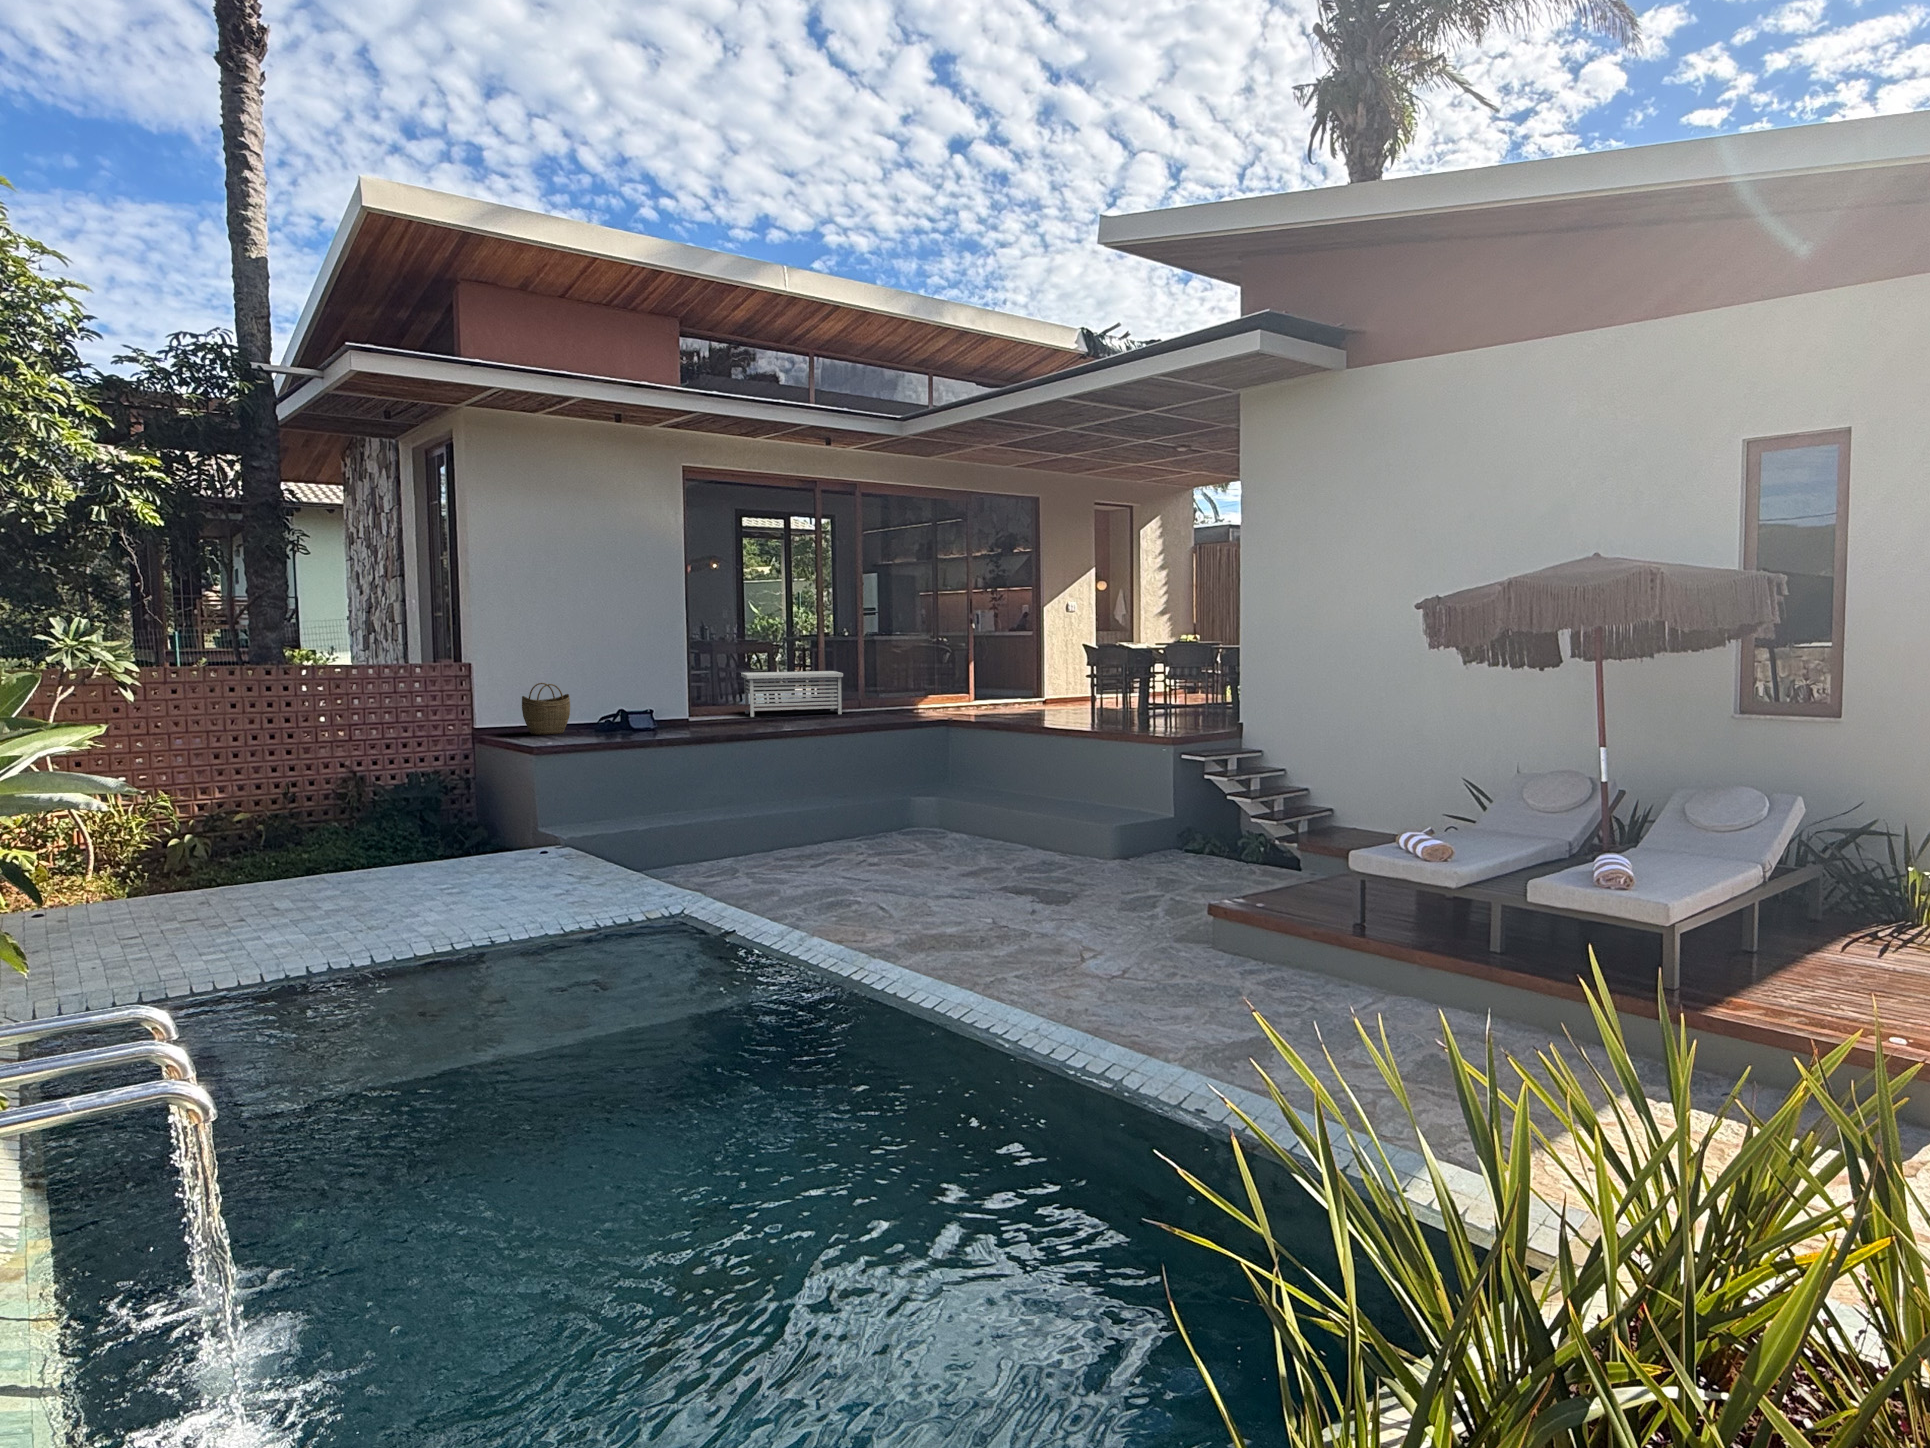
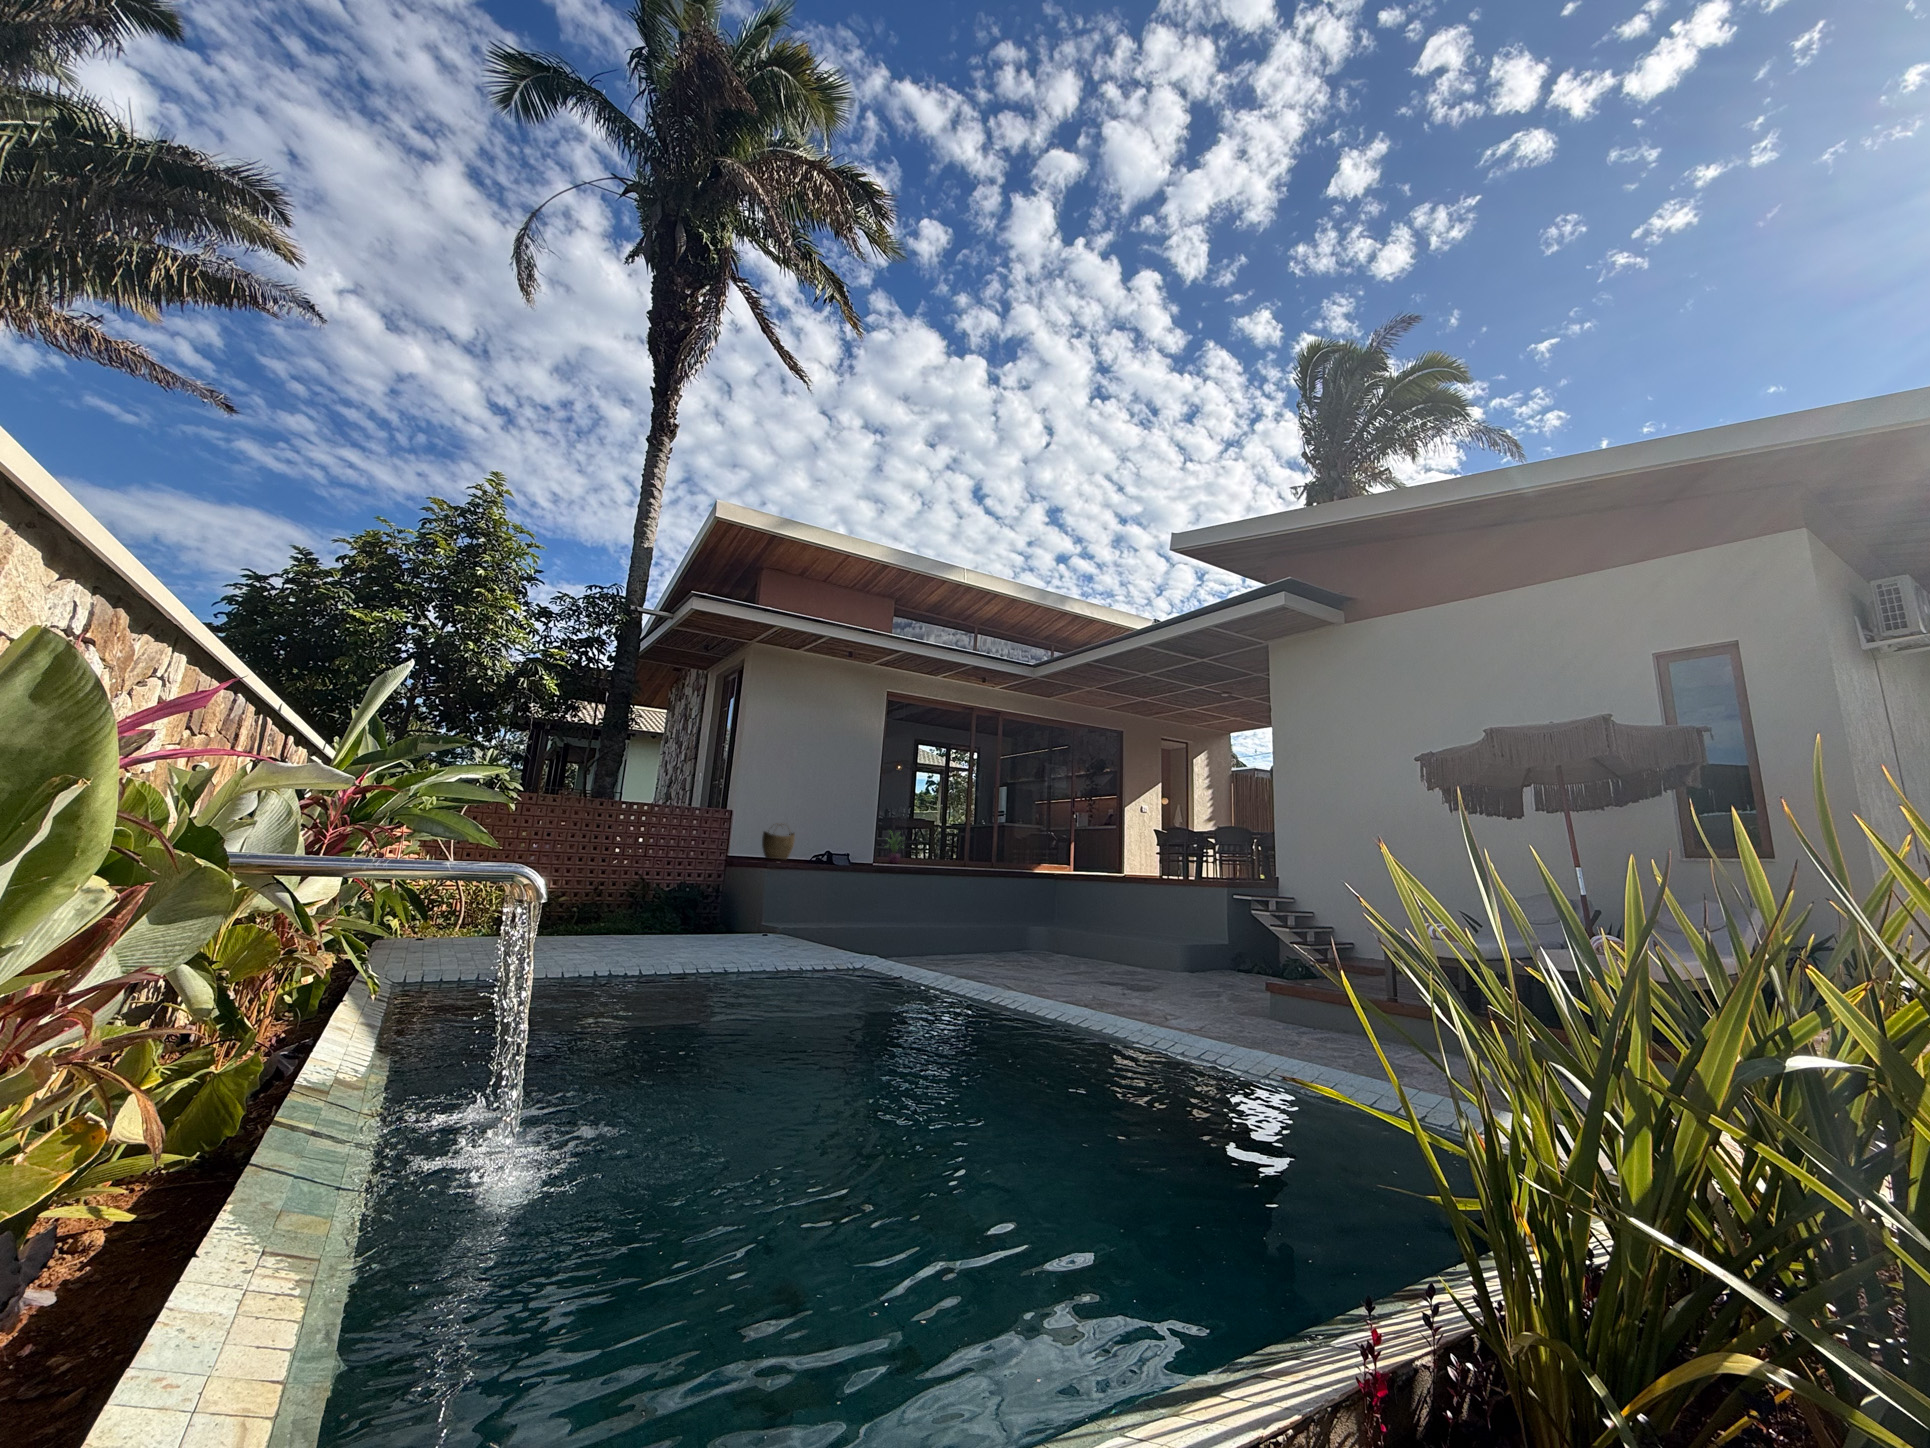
storage bench: present [741,671,843,717] -> none [910,833,982,866]
decorative plant: none [688,676,743,722] -> present [888,832,900,863]

